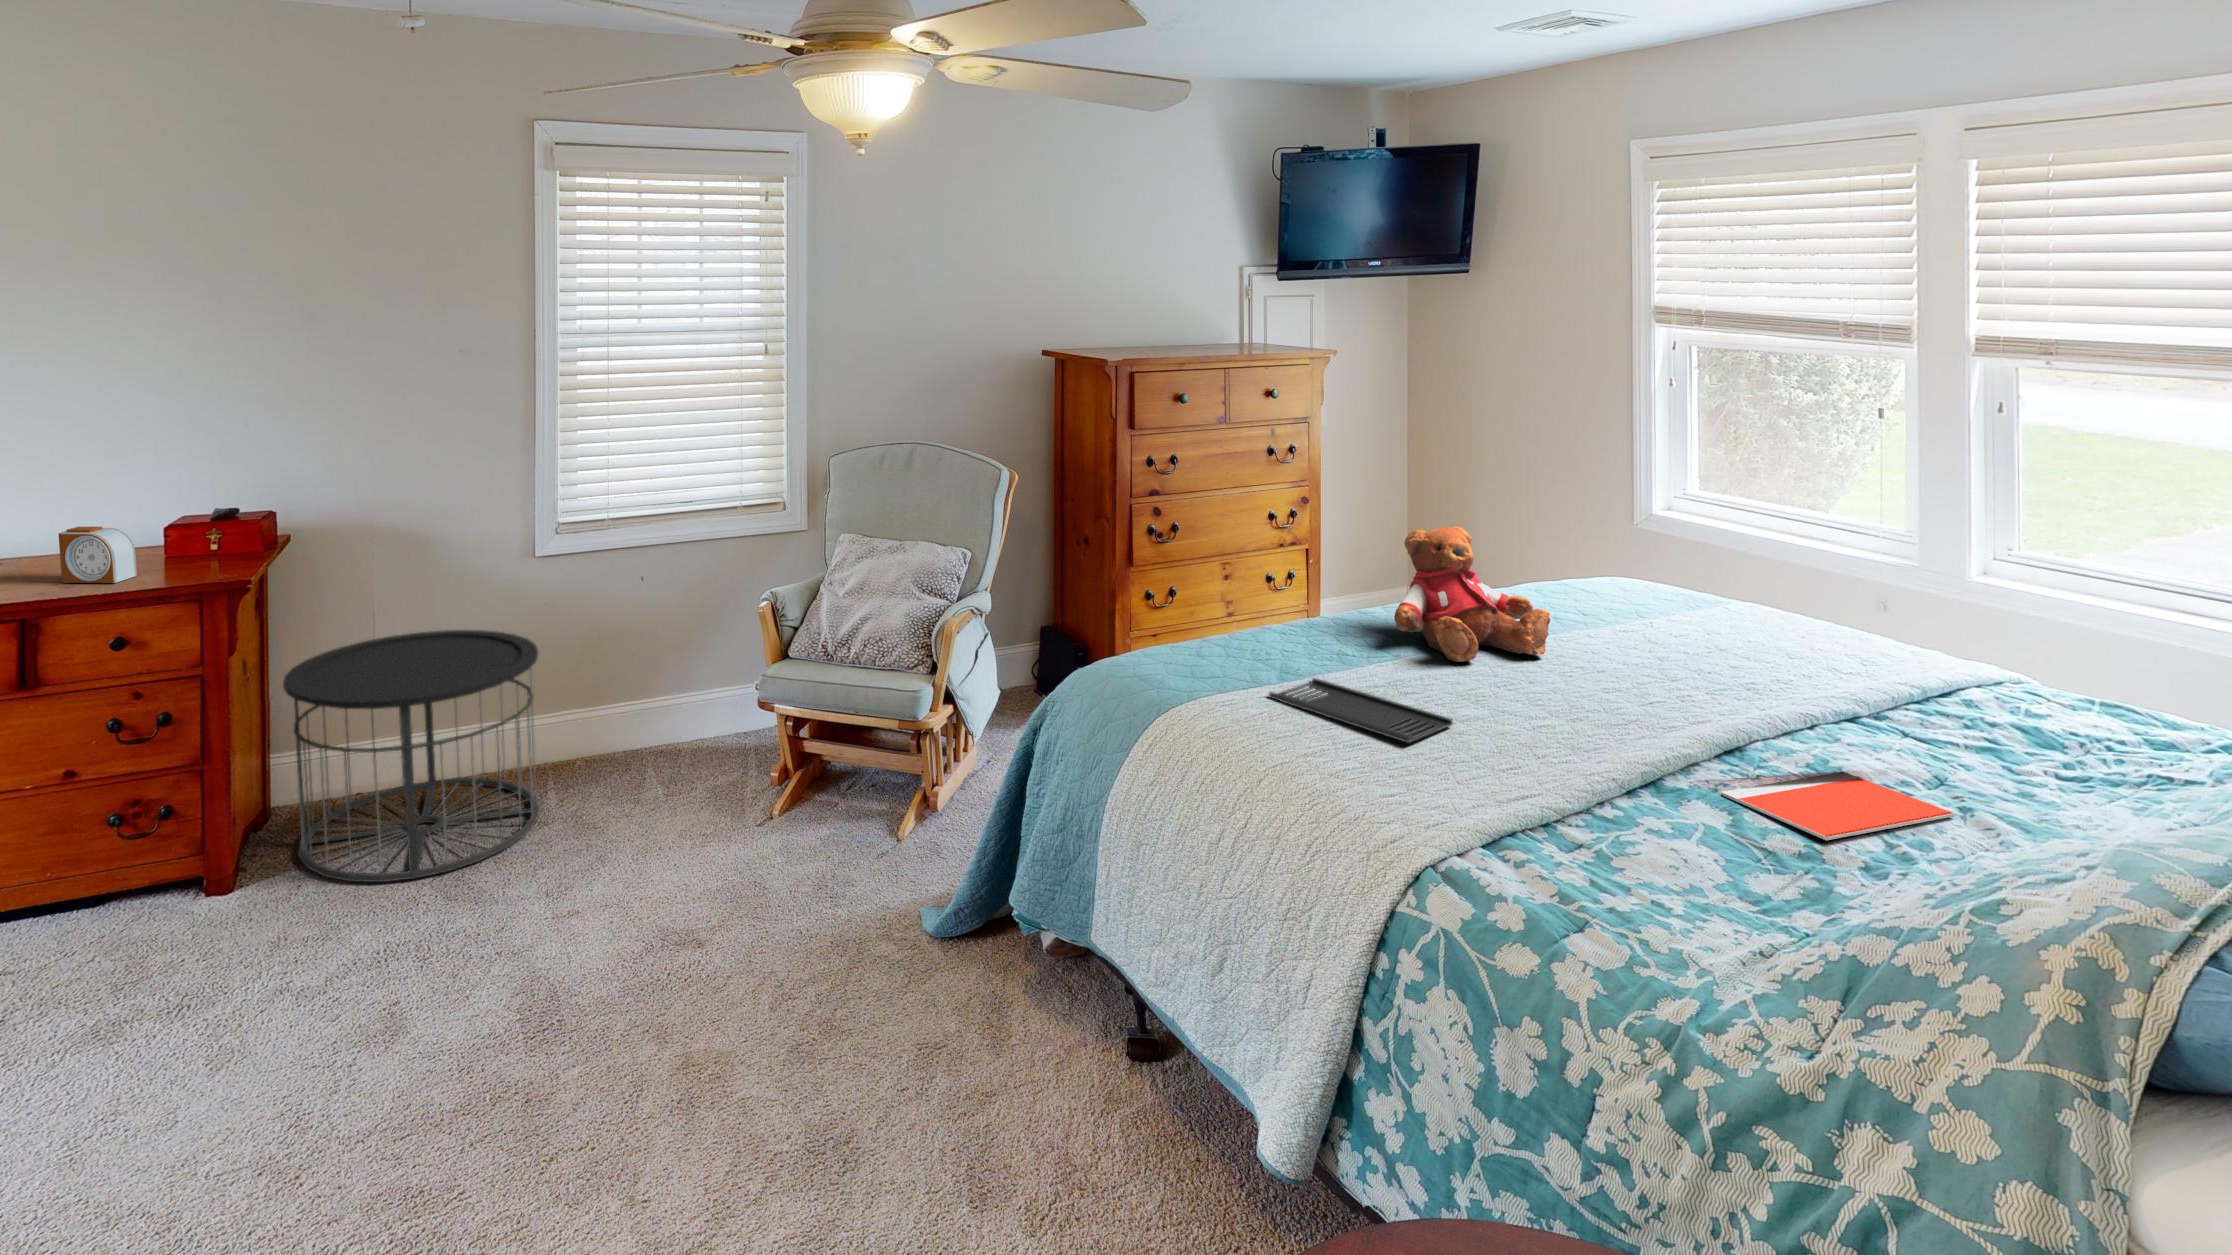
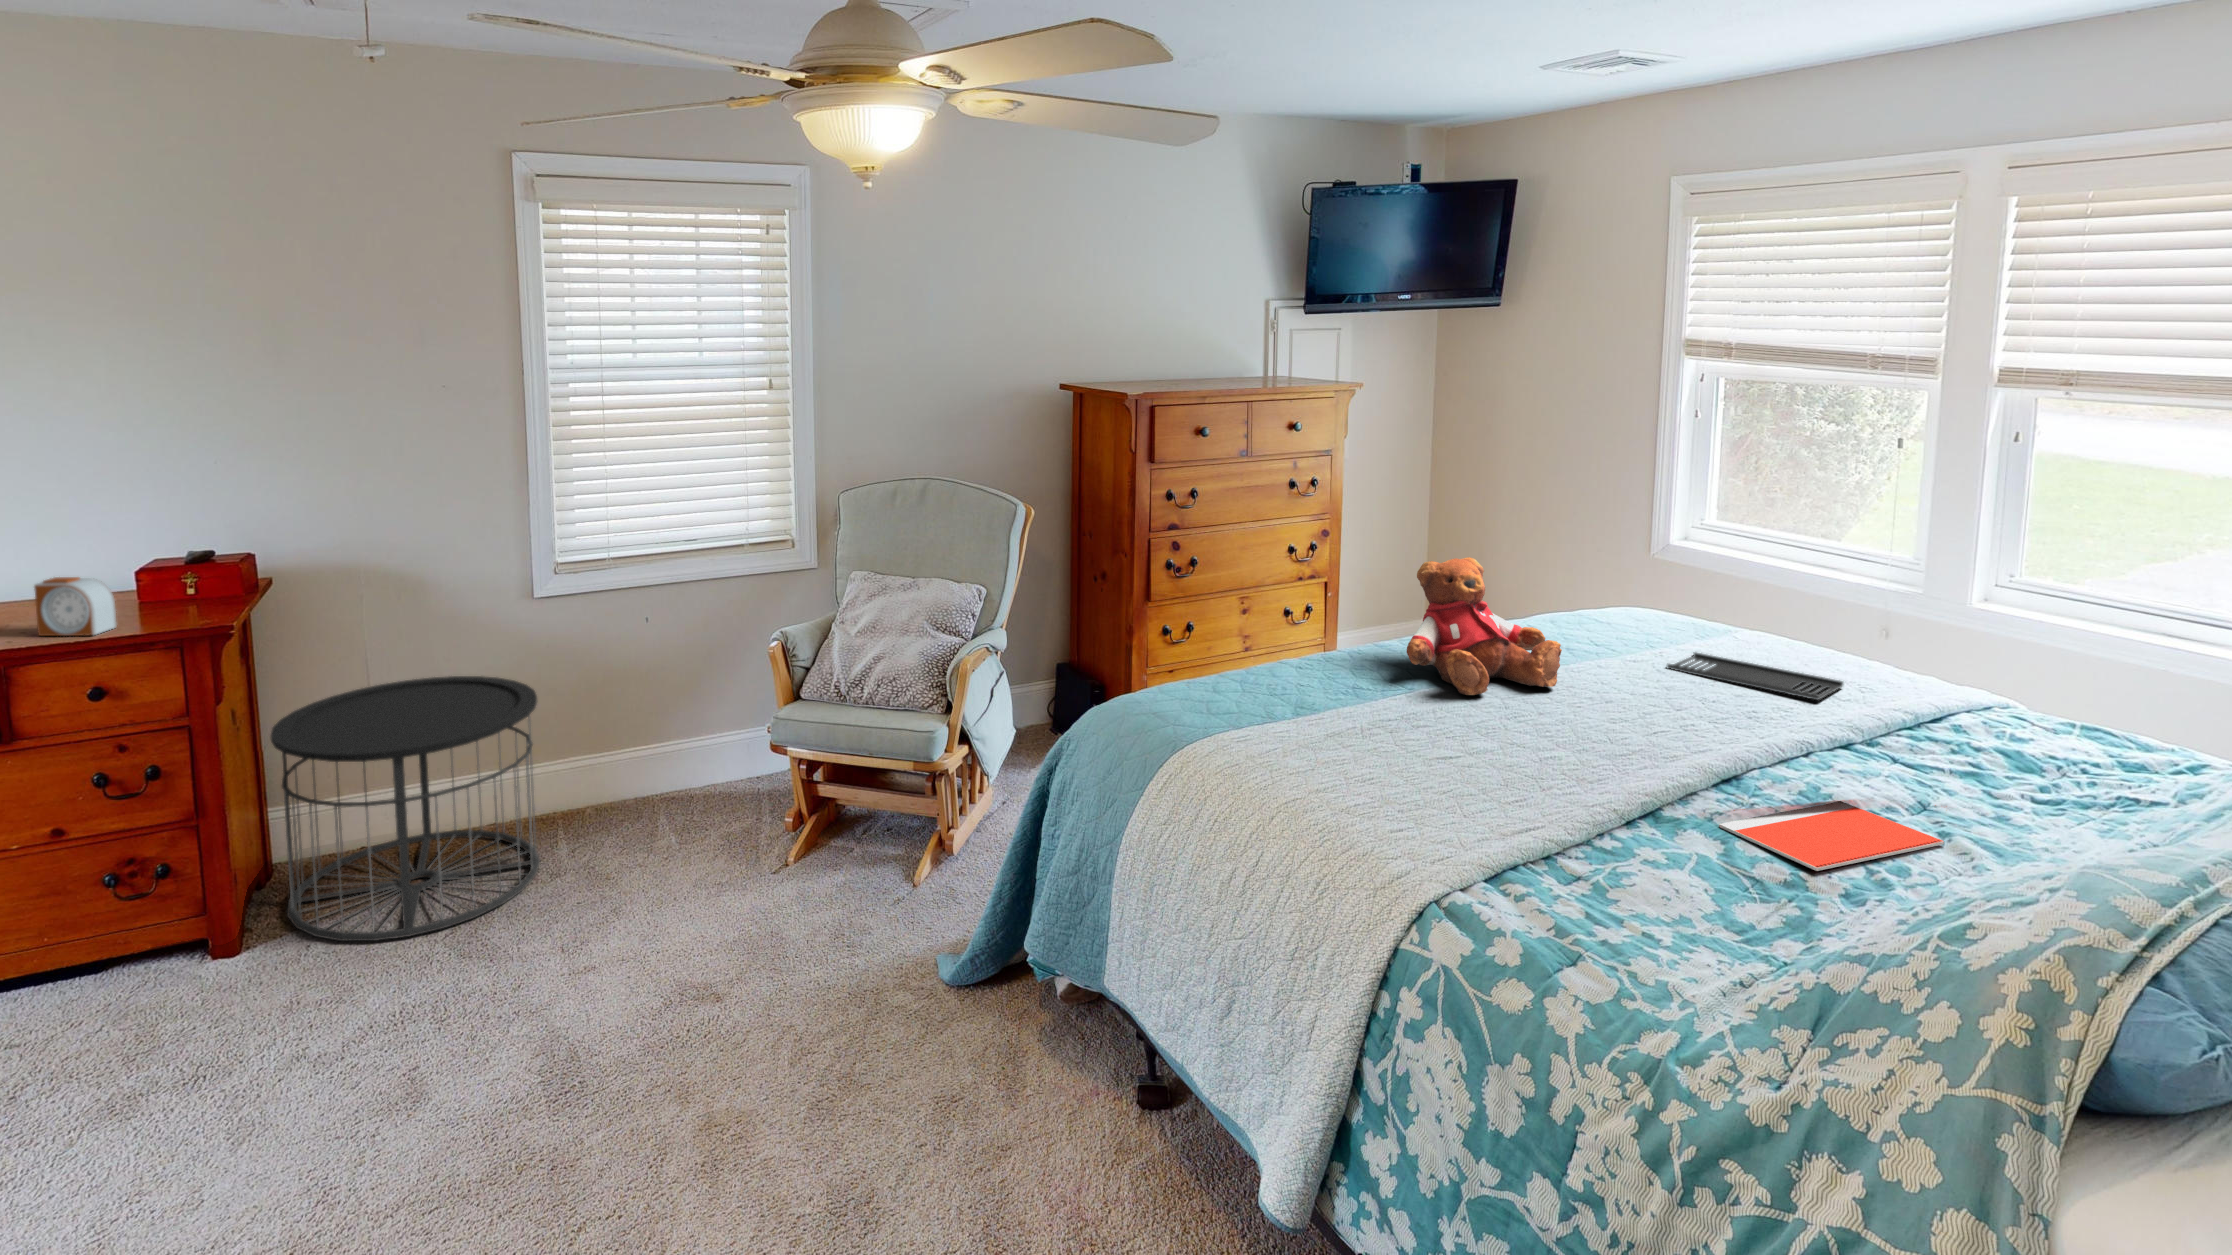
tray: present [1269,678,1453,743] -> present [1667,653,1844,700]

